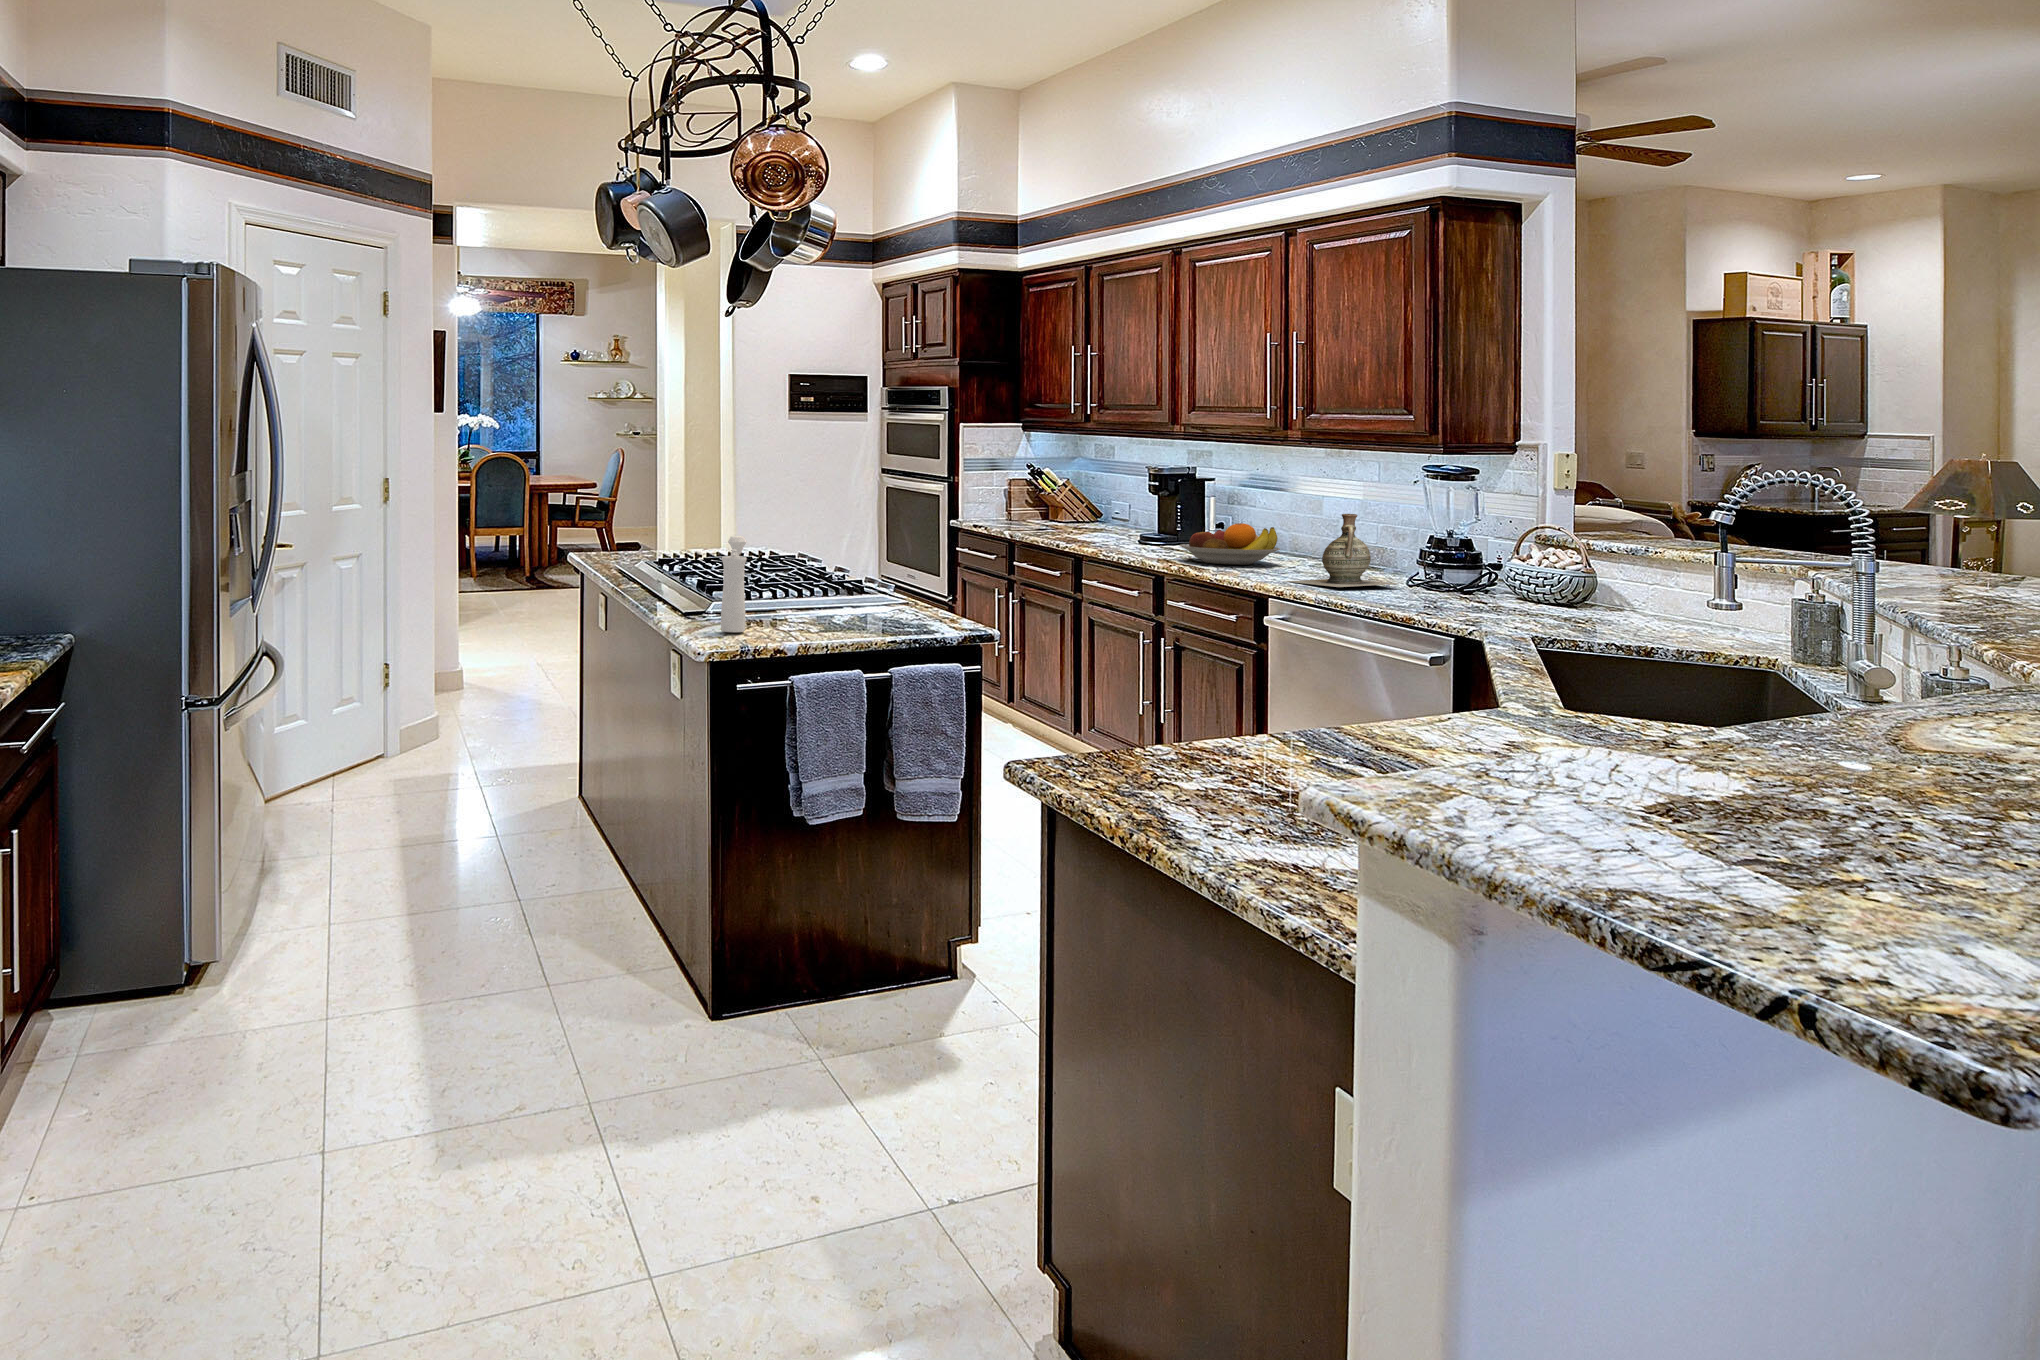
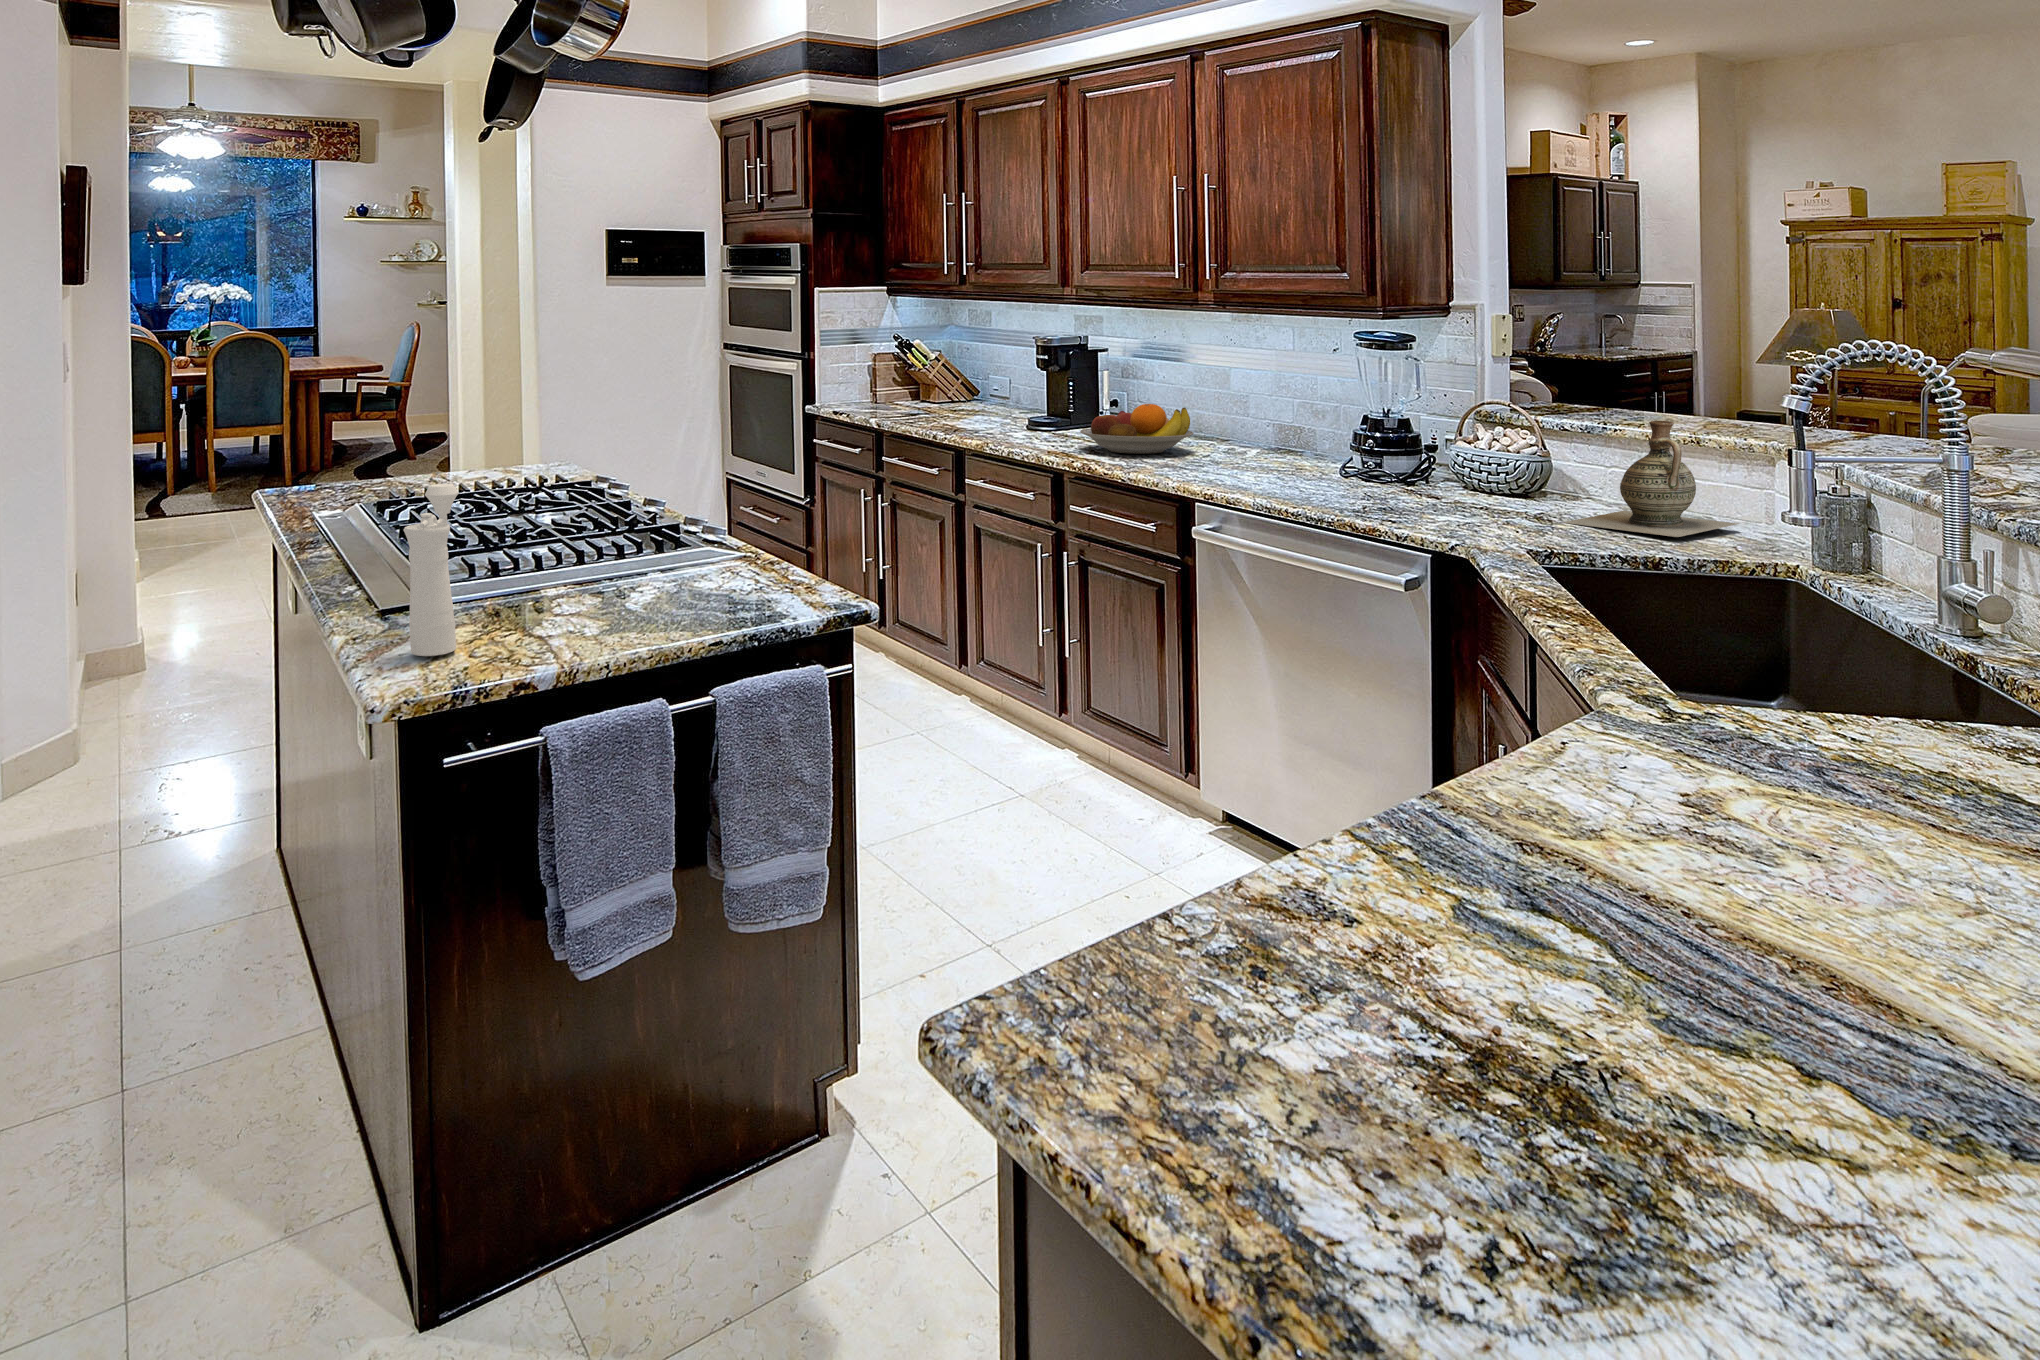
ceramic jug: present [1288,514,1397,587] -> present [1564,420,1739,537]

